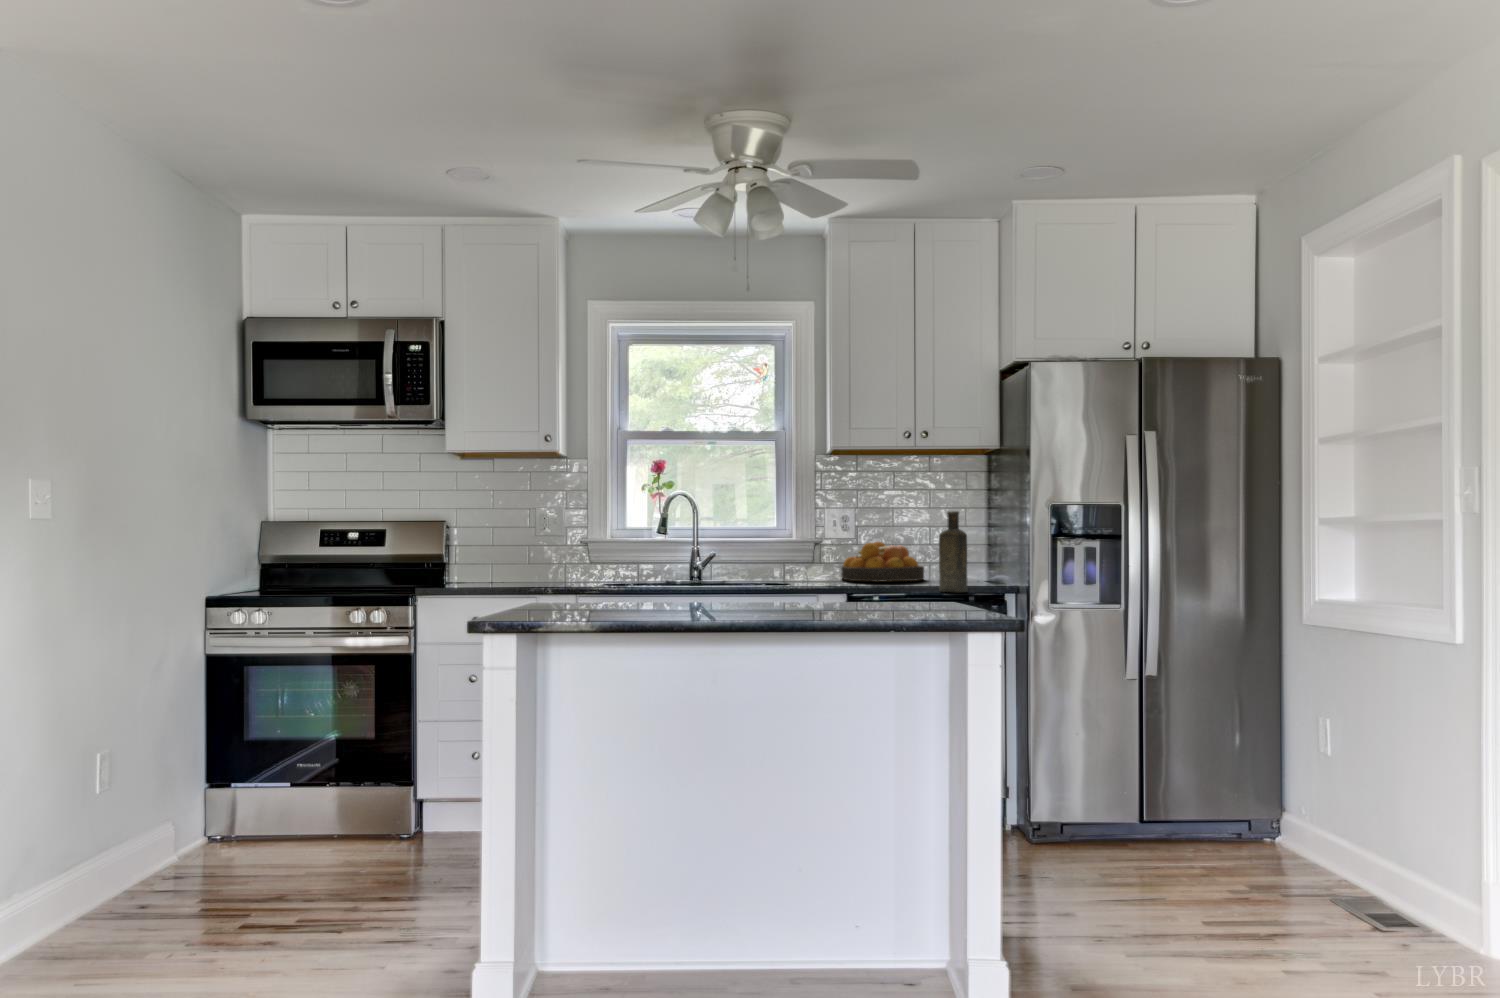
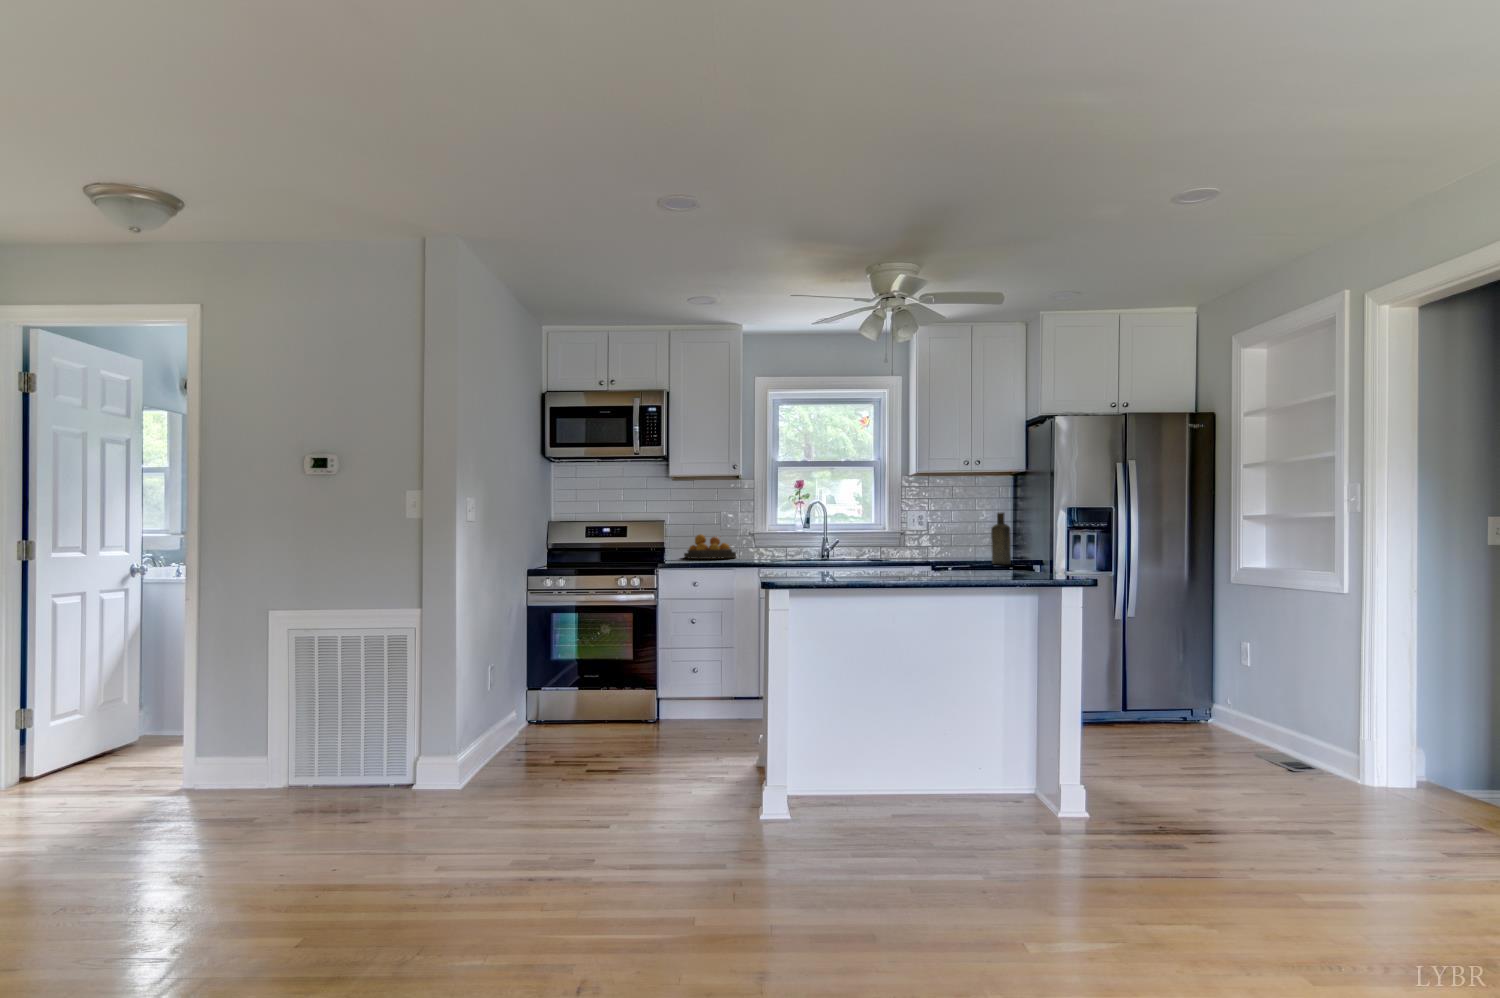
fruit bowl: present [841,542,924,581] -> present [684,534,736,559]

